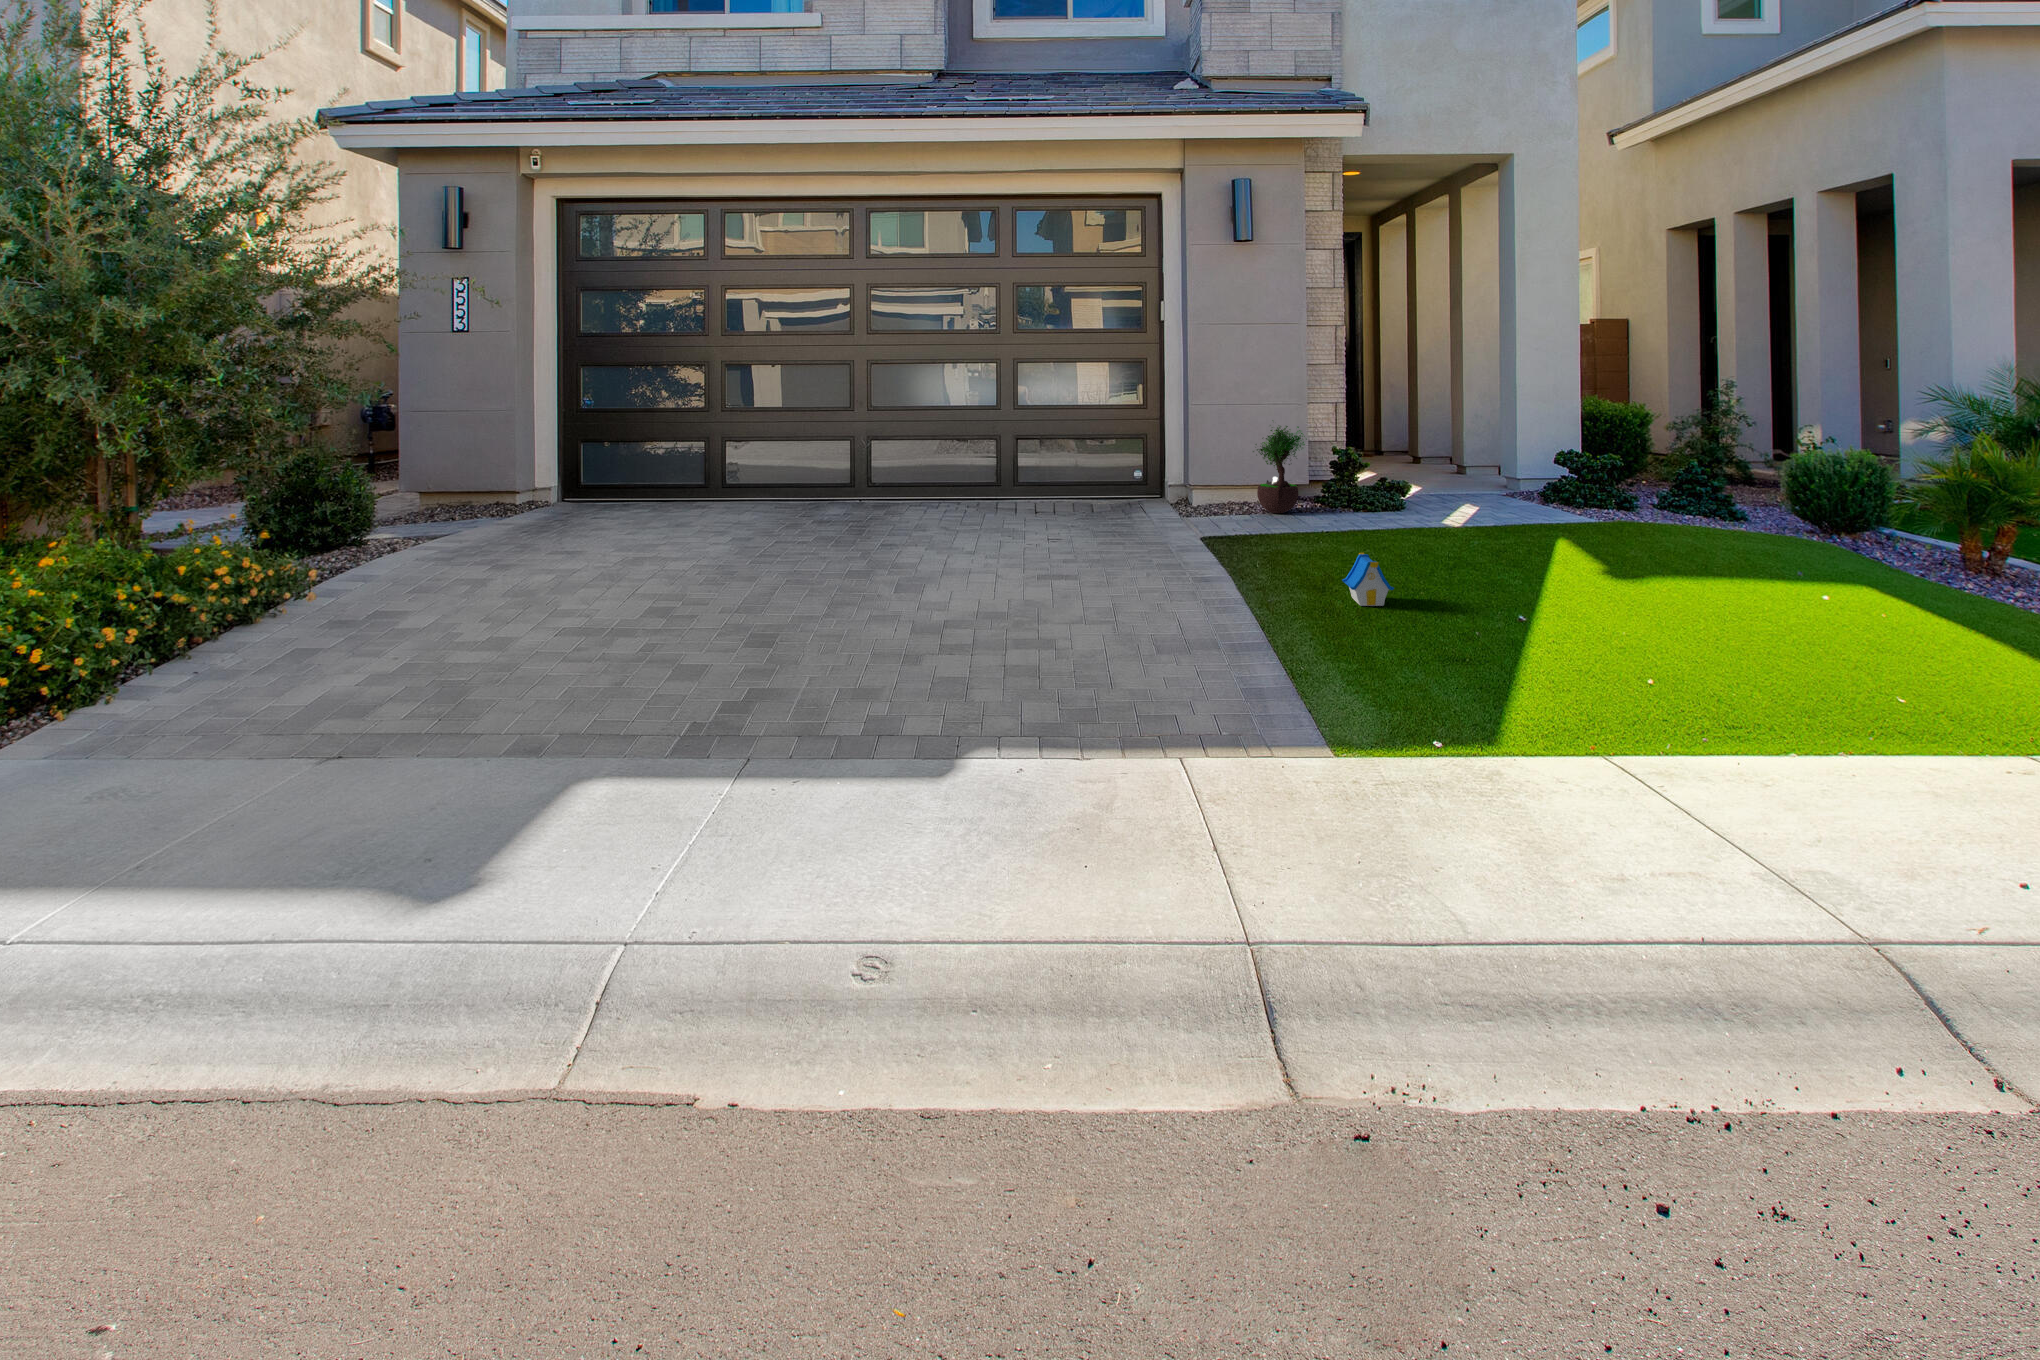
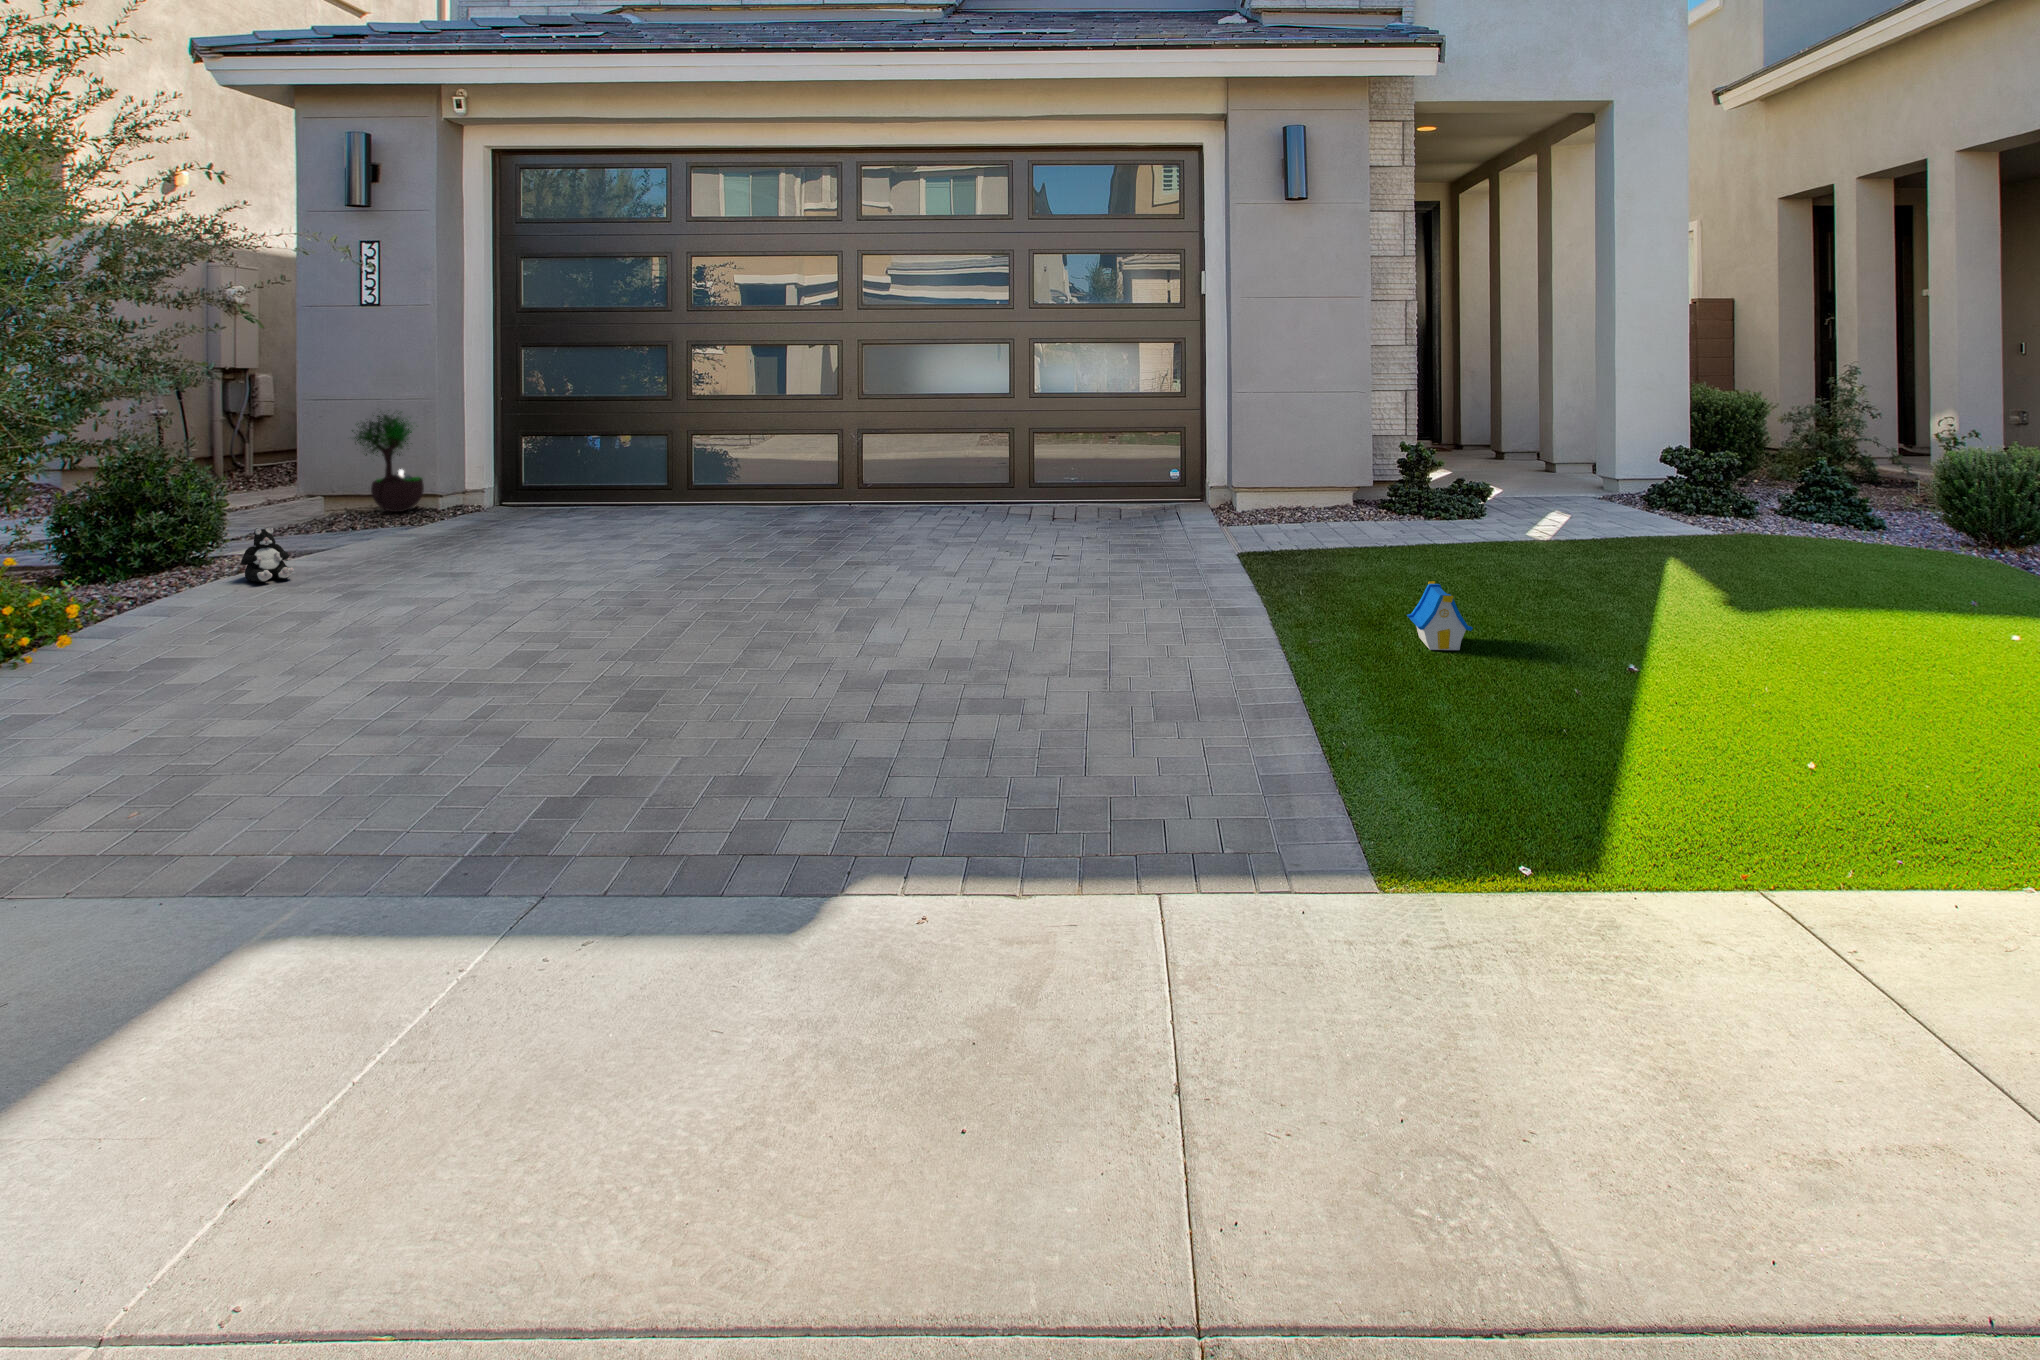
potted tree: present [1253,426,1305,513] -> present [352,413,424,512]
plush toy: none [381,519,423,565] -> present [241,527,294,582]

